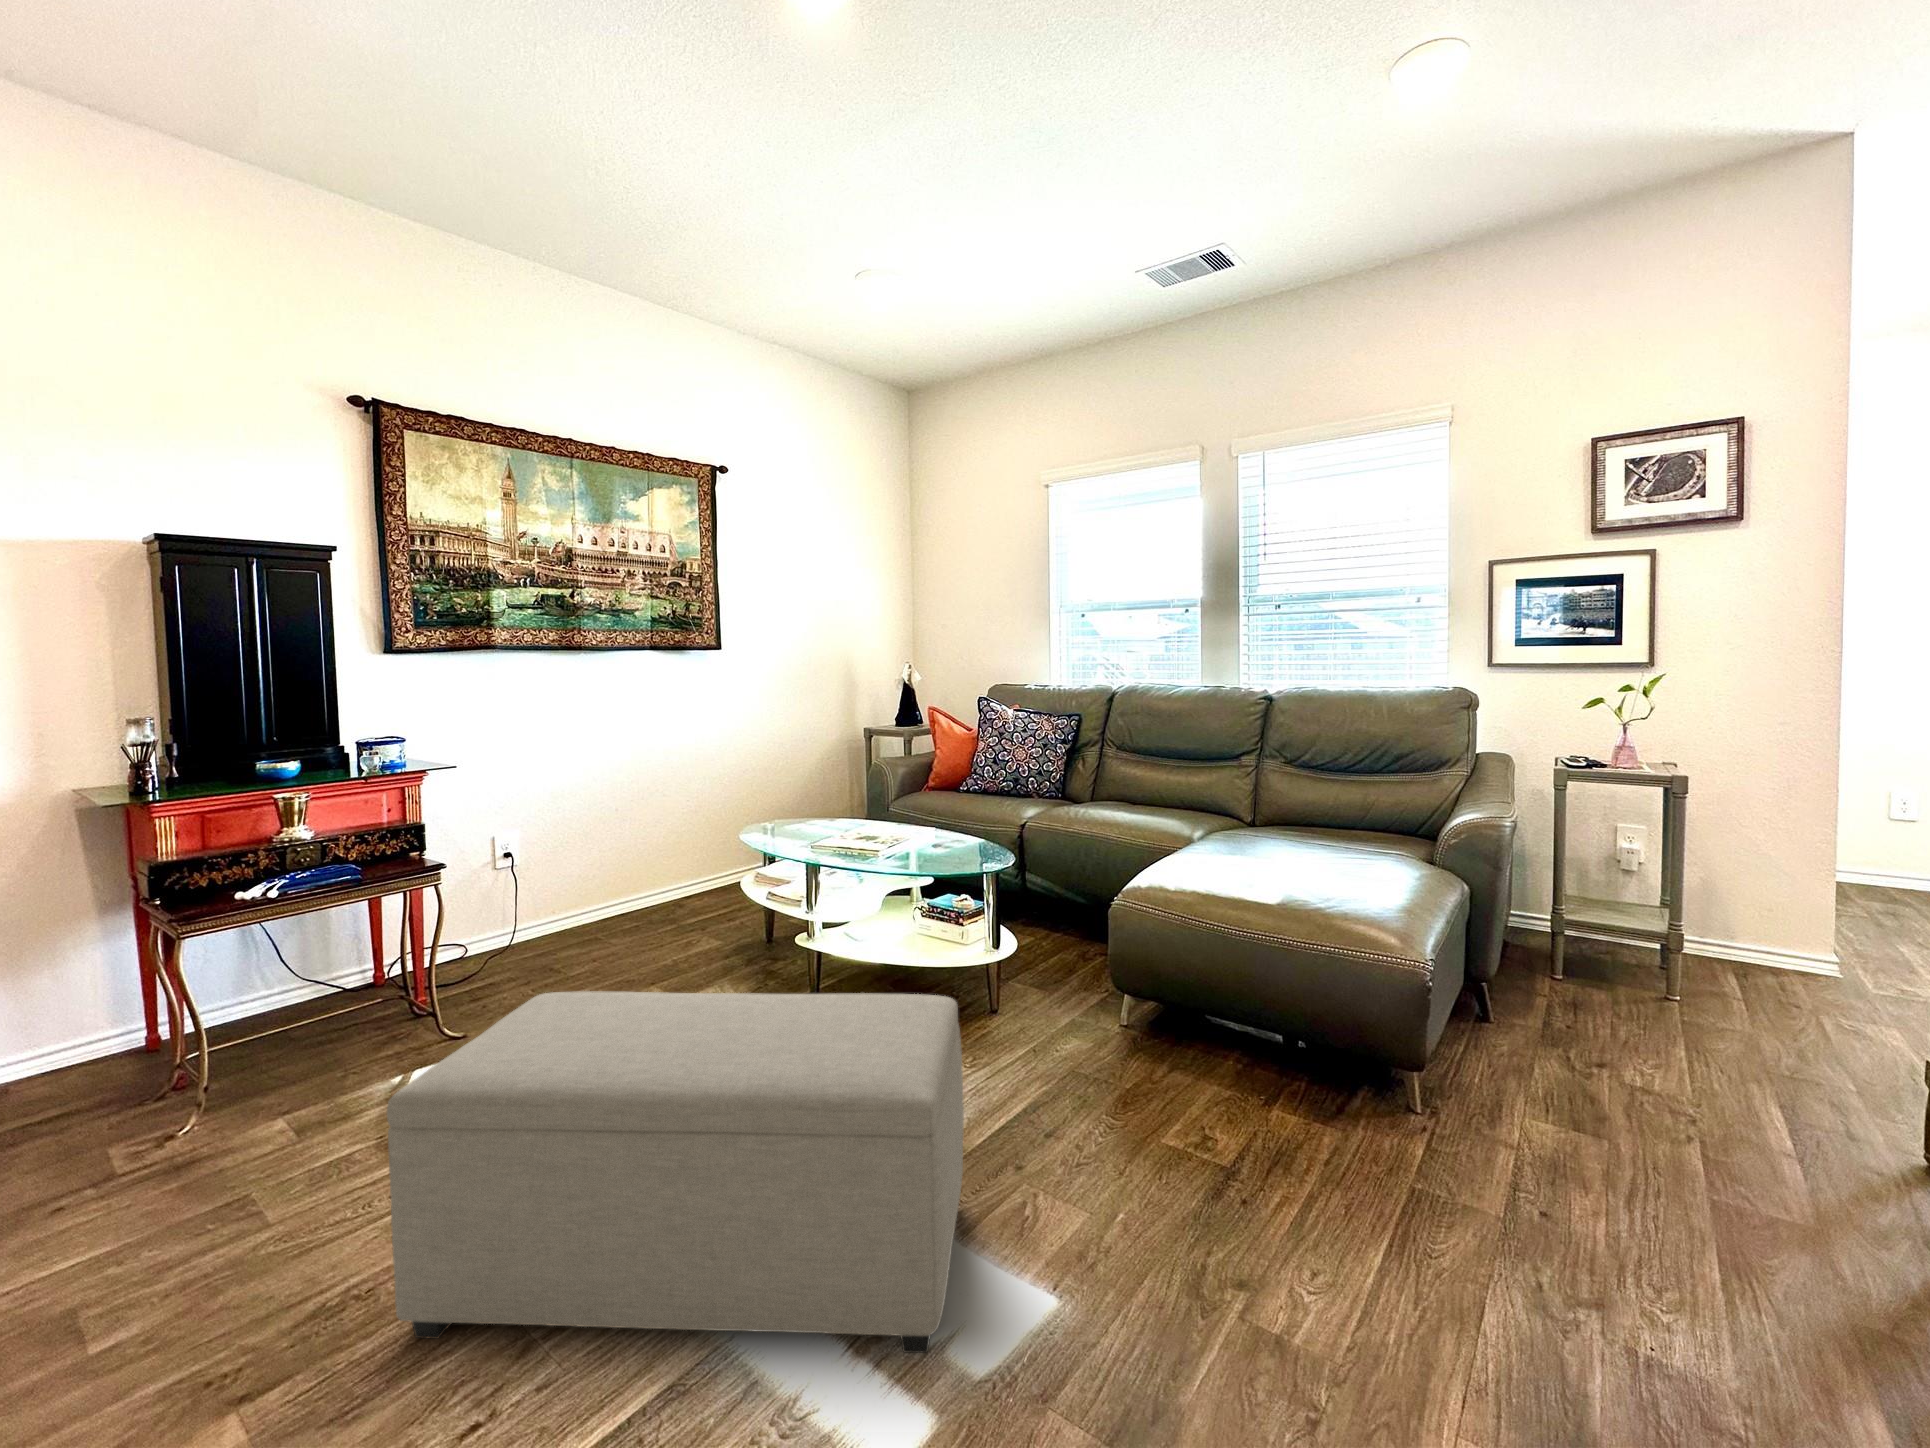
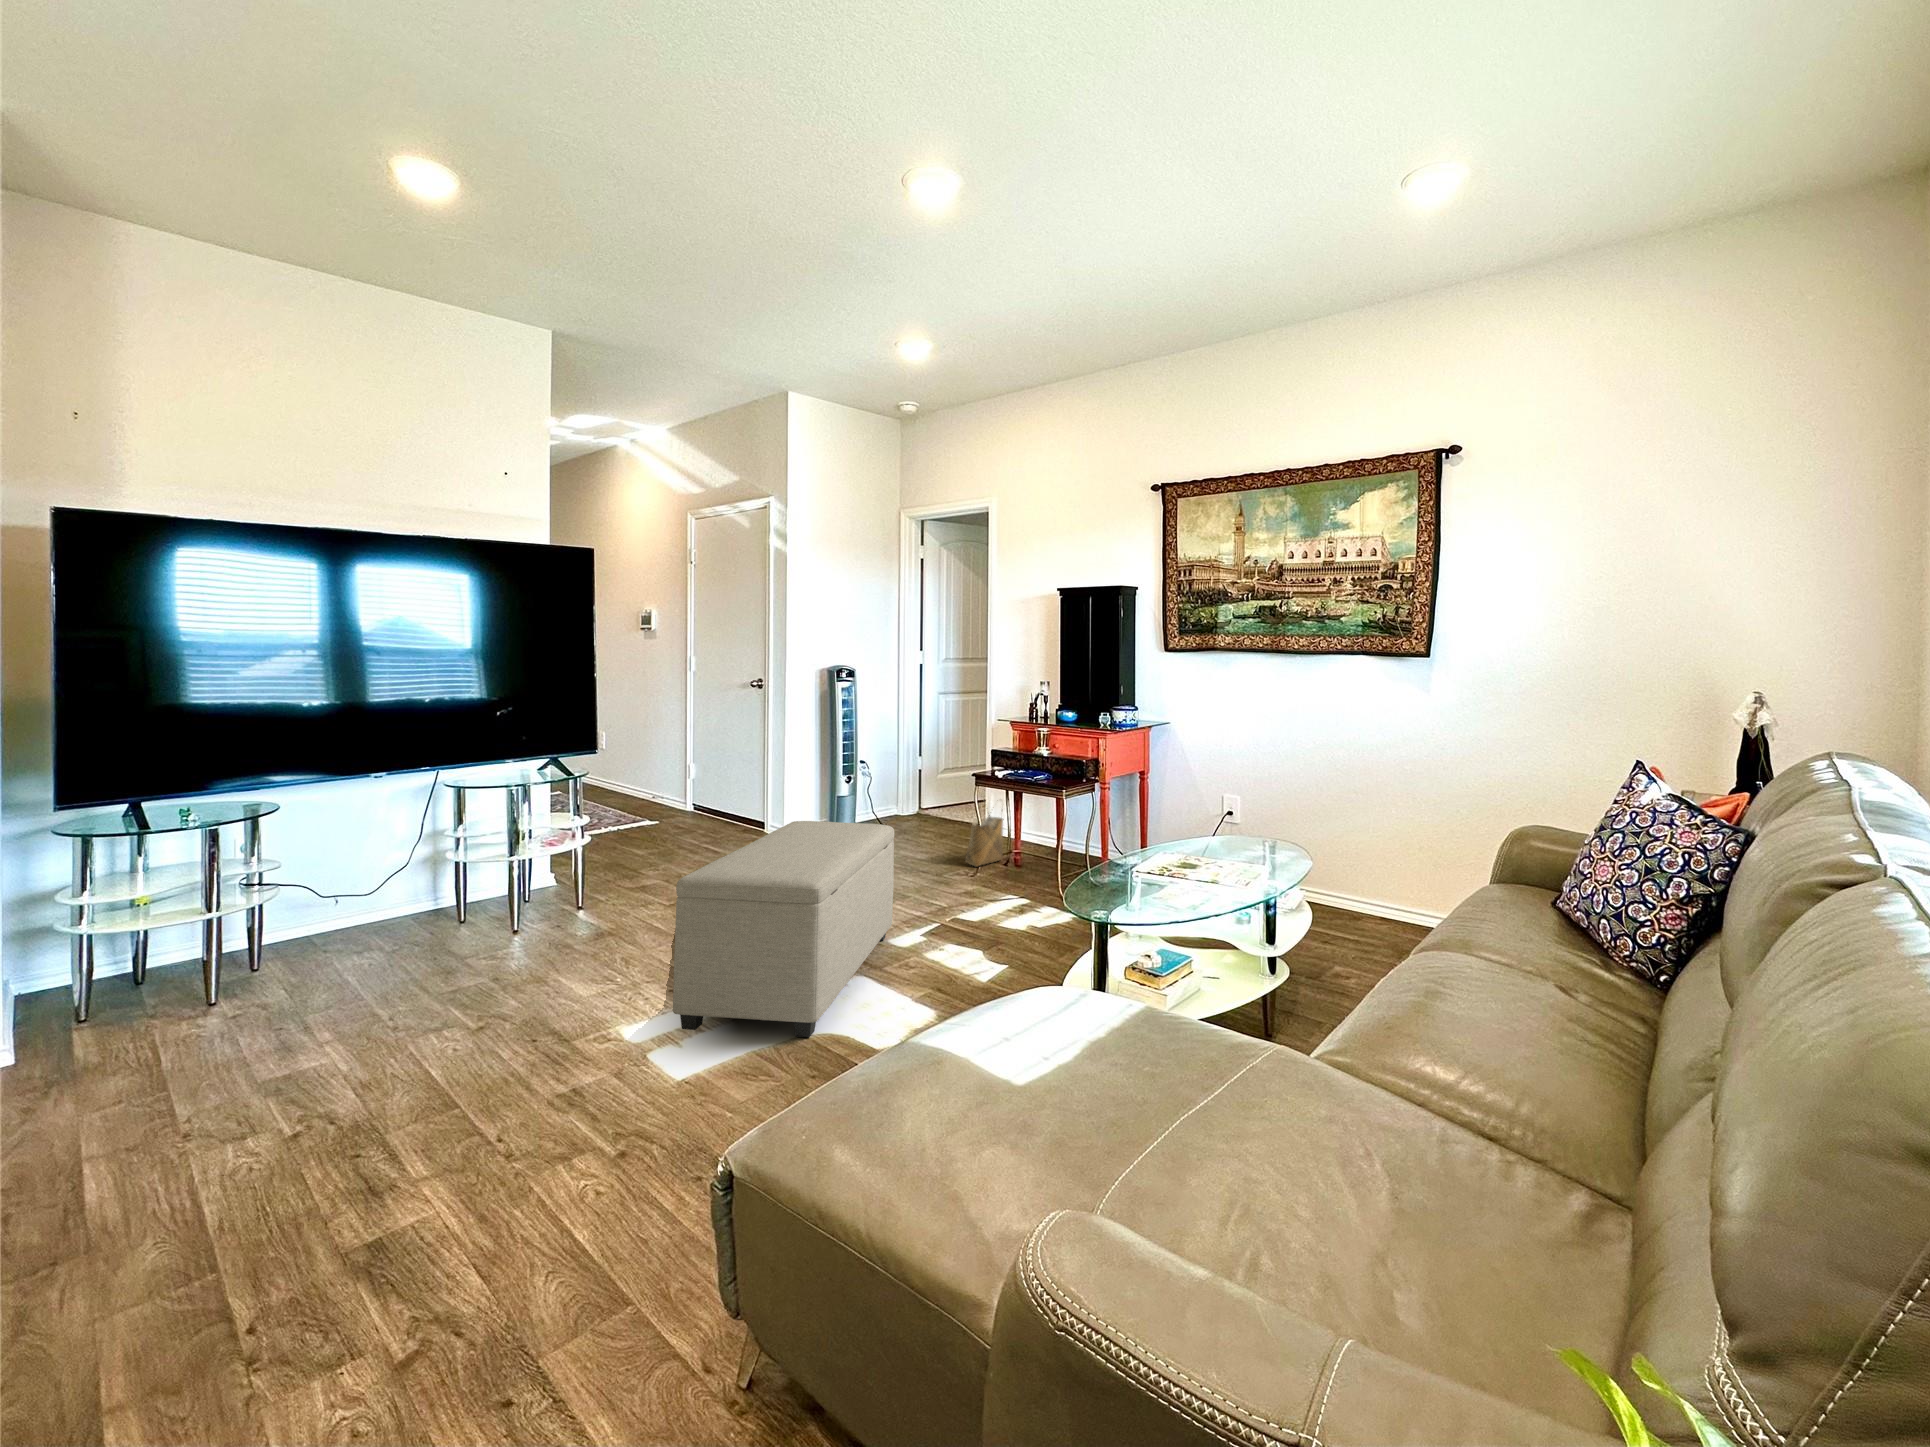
woven basket: none [49,968,148,1137] -> present [965,815,1004,867]

